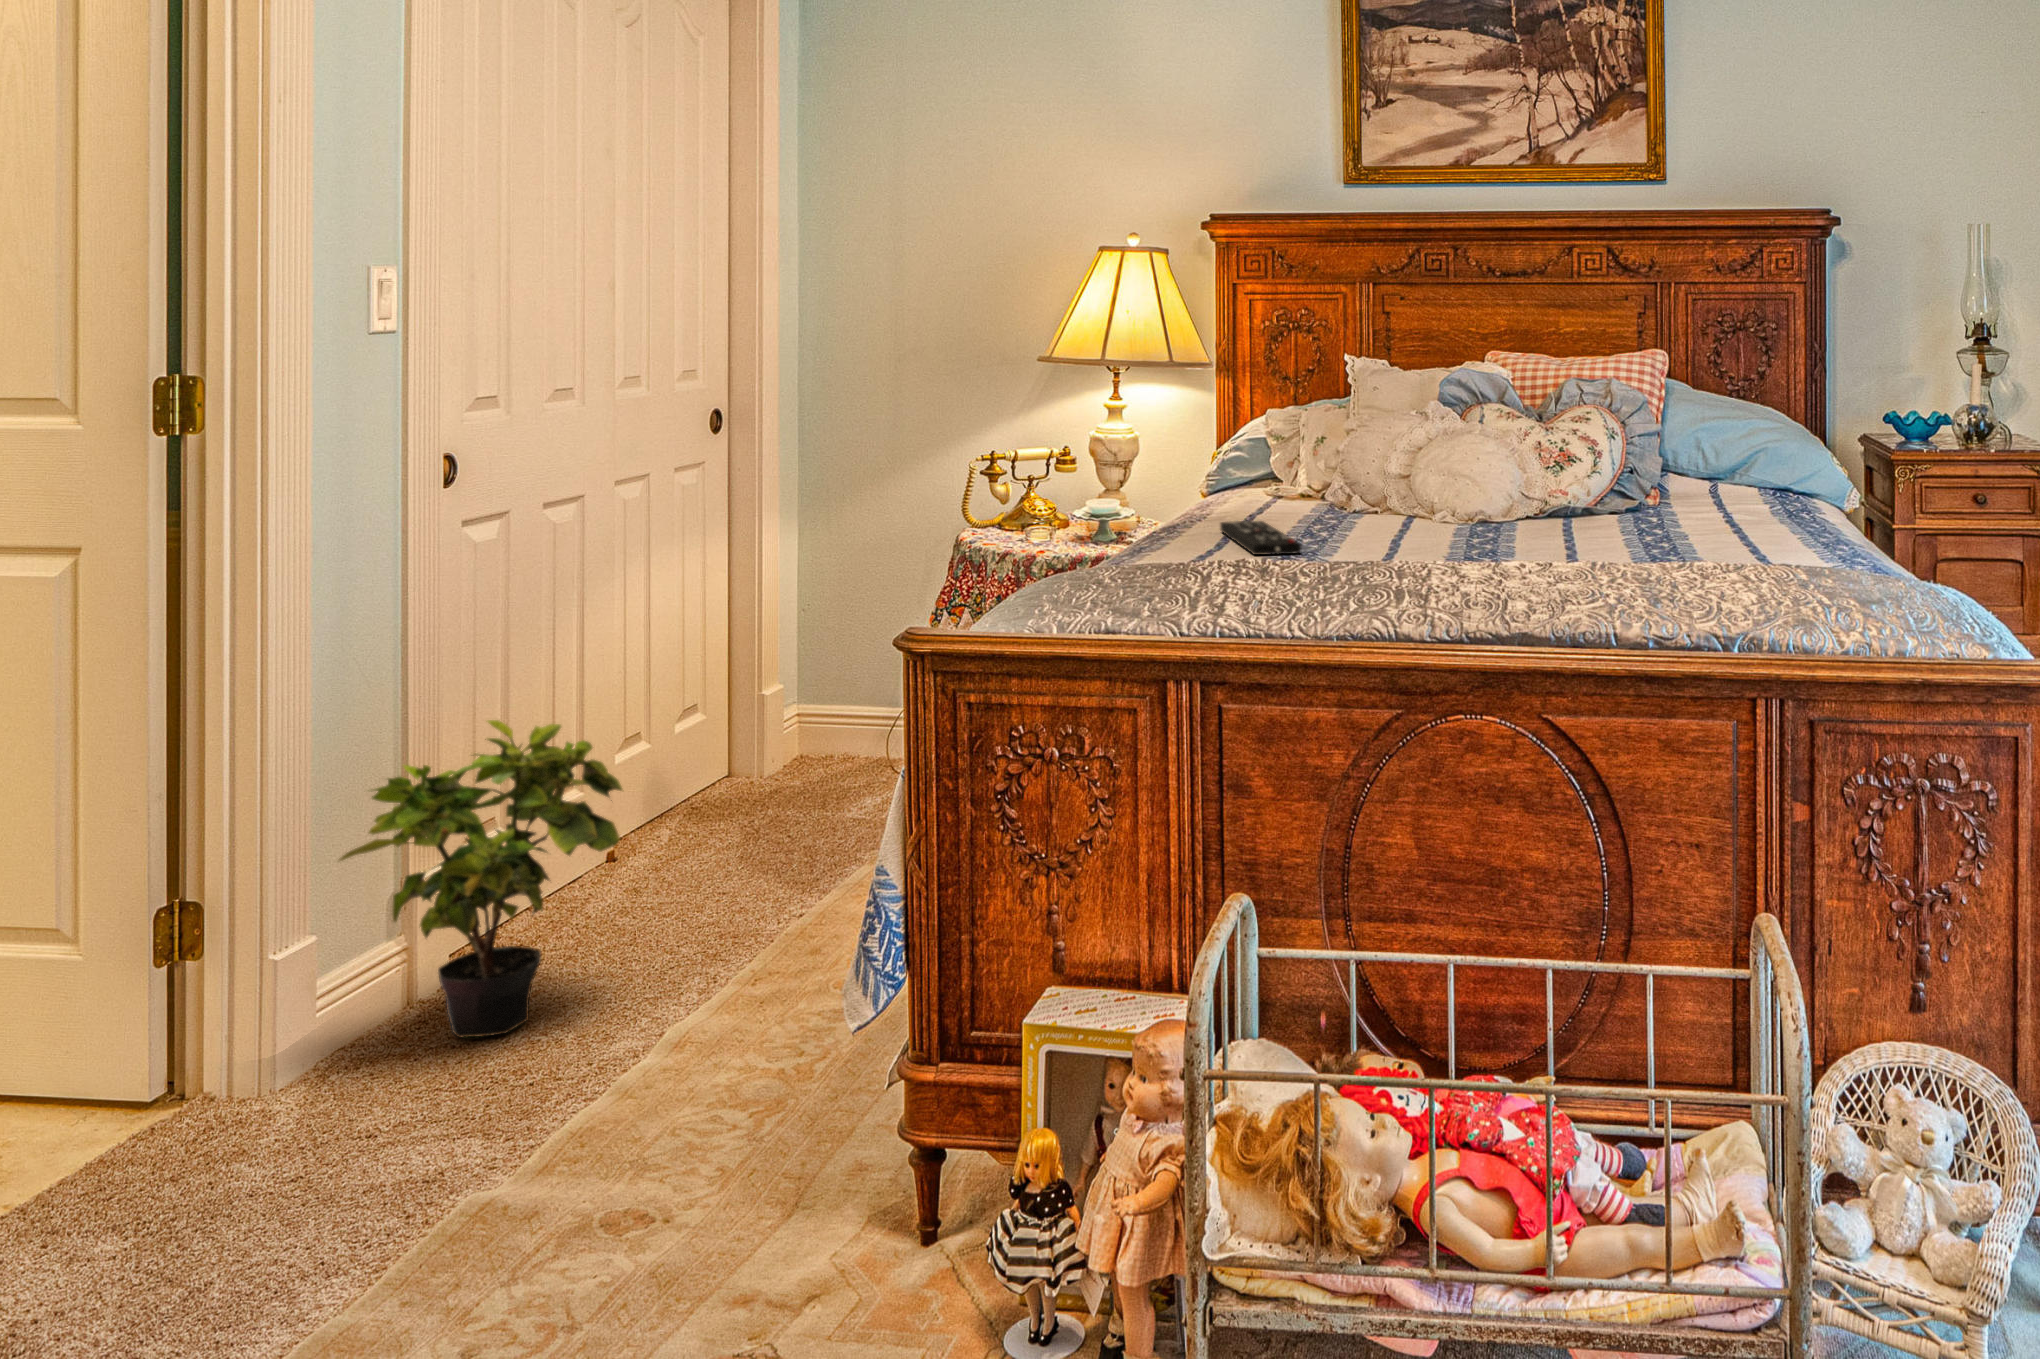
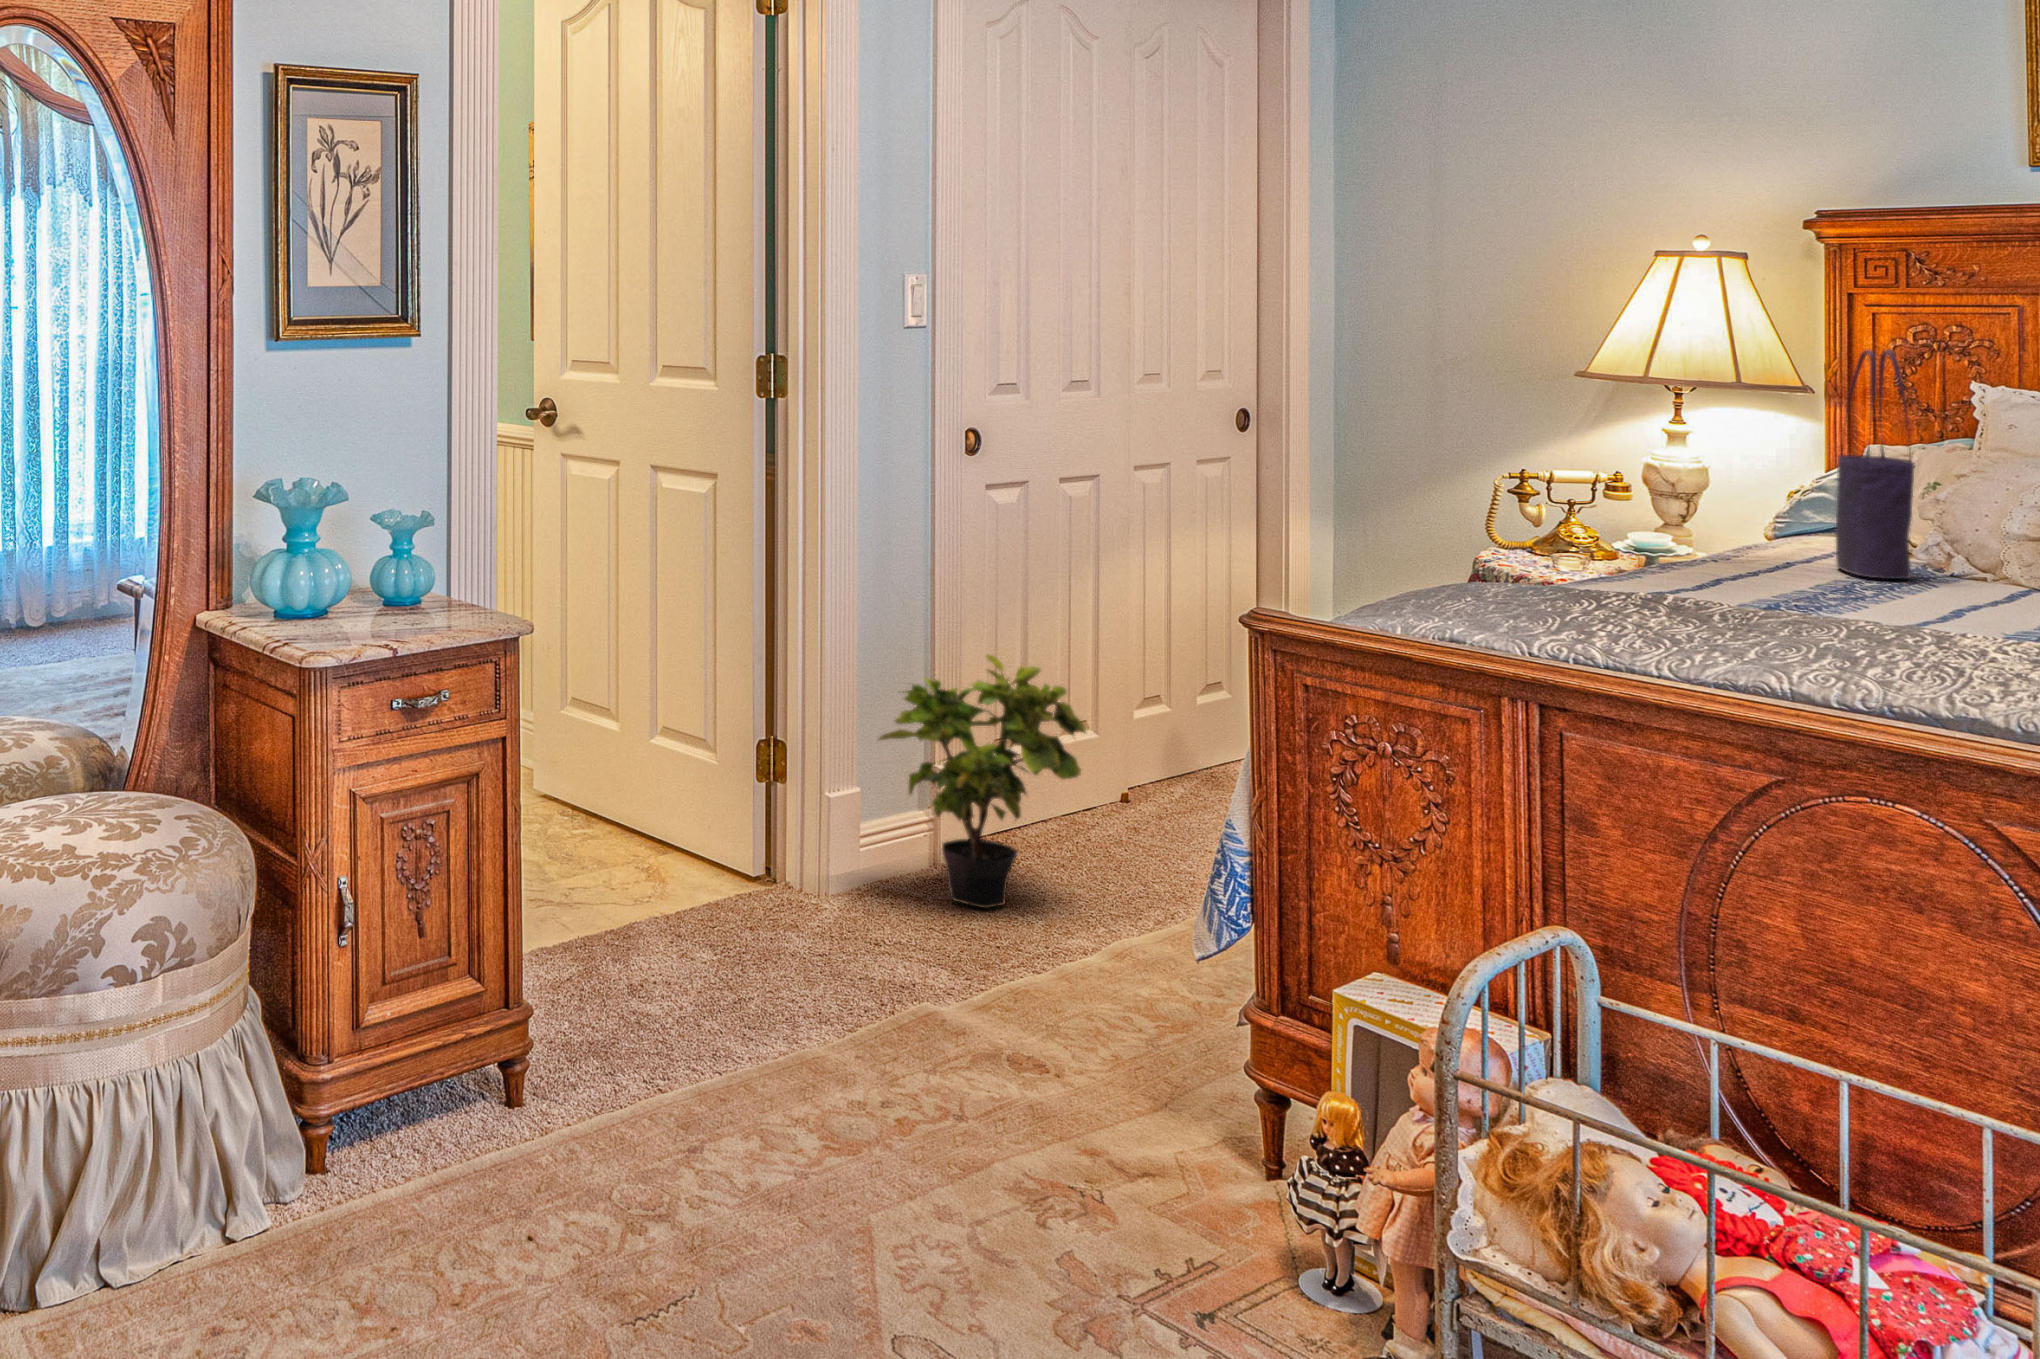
tote bag: none [1290,334,1346,522] -> present [1836,350,1914,579]
remote control: present [1220,521,1301,555] -> none [1704,562,1772,602]

